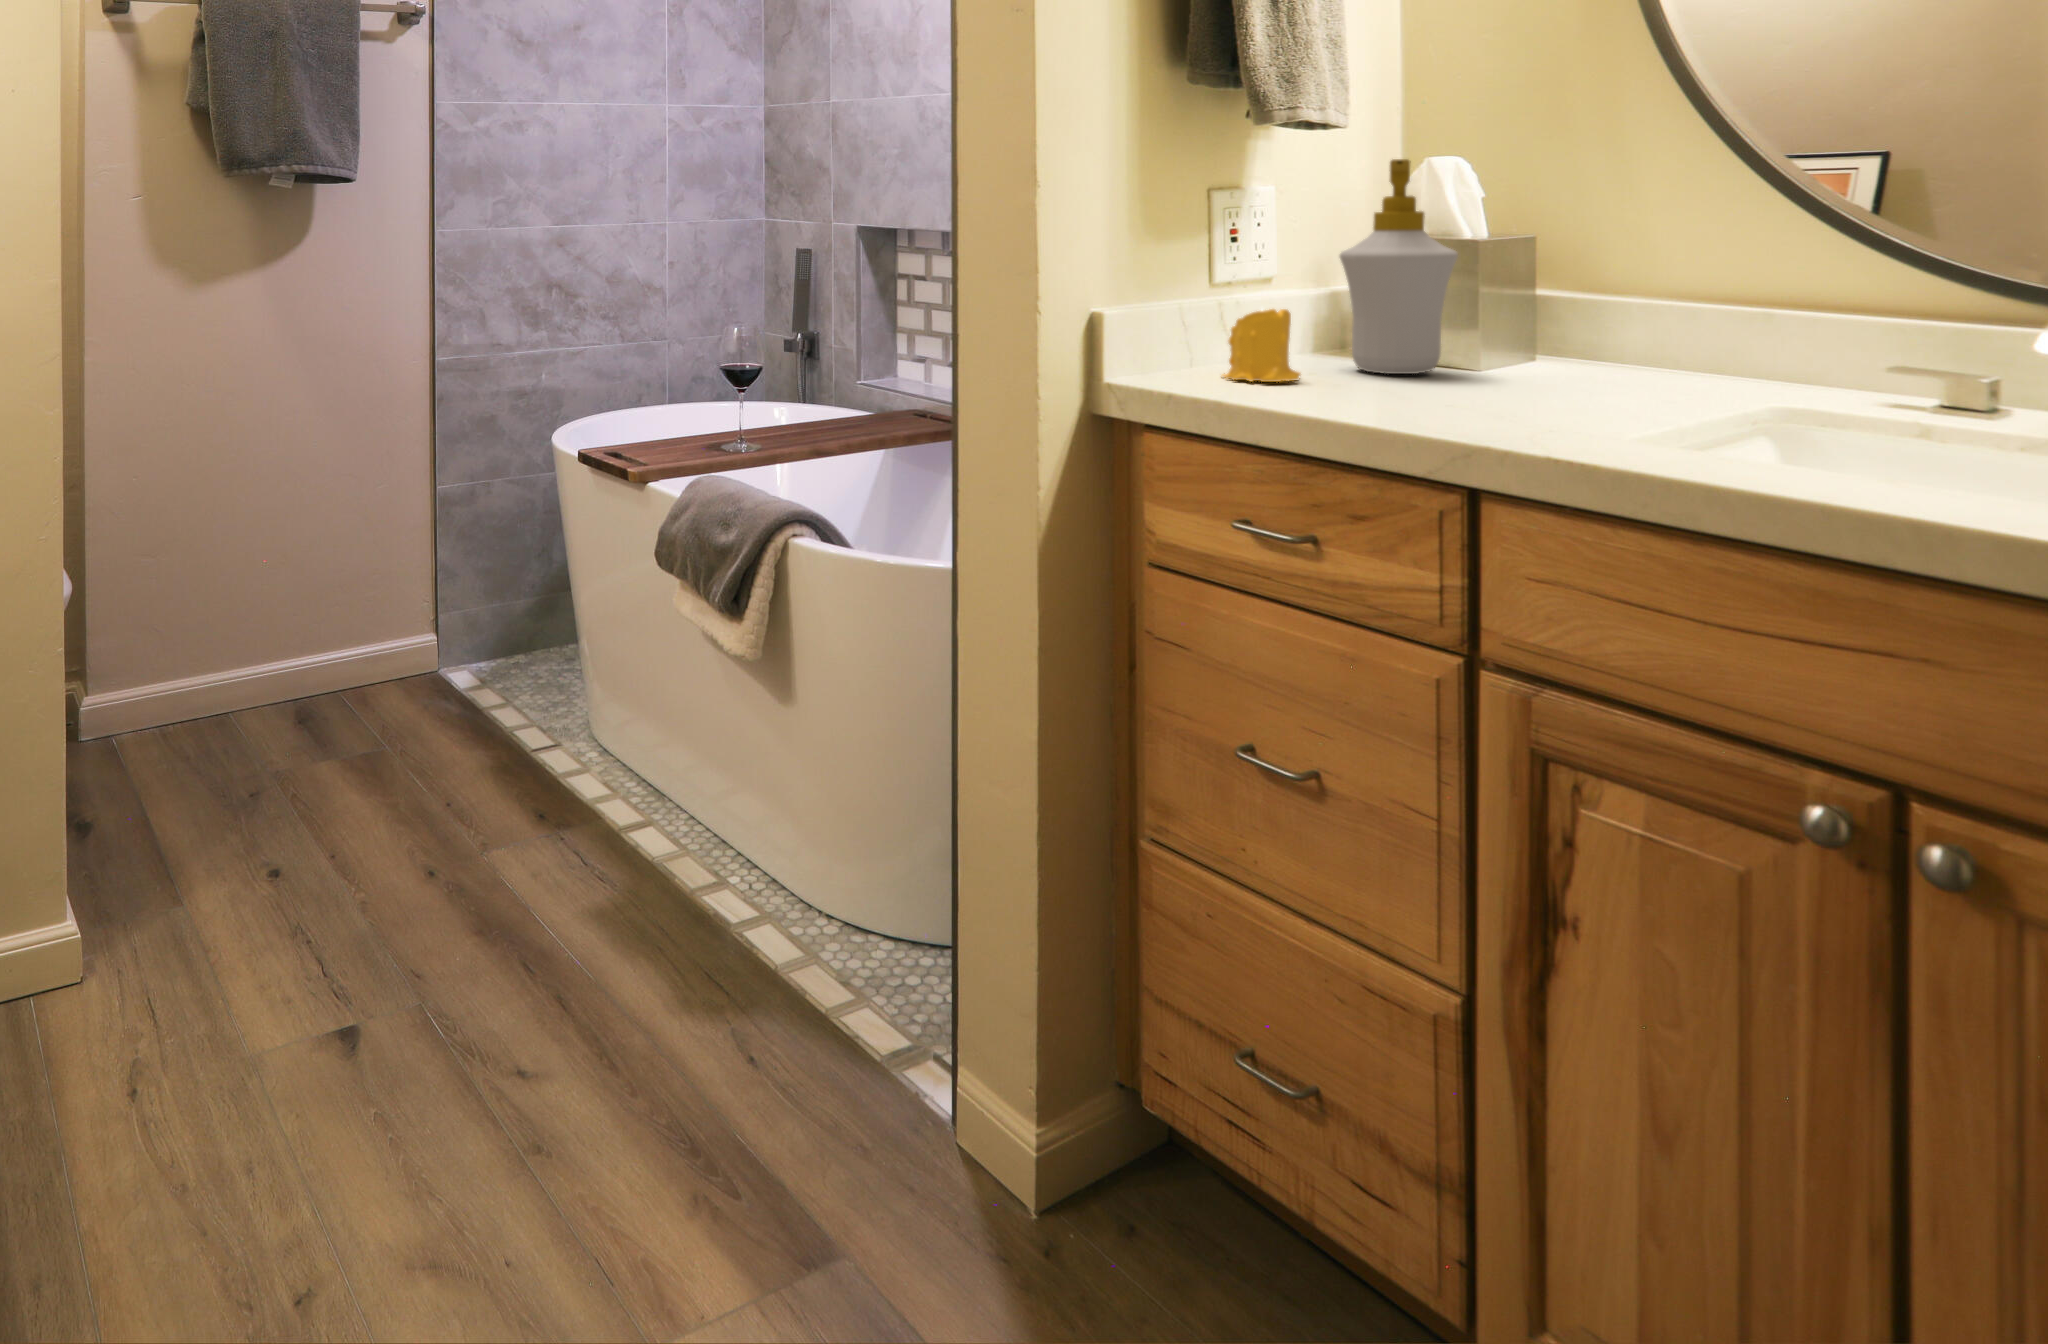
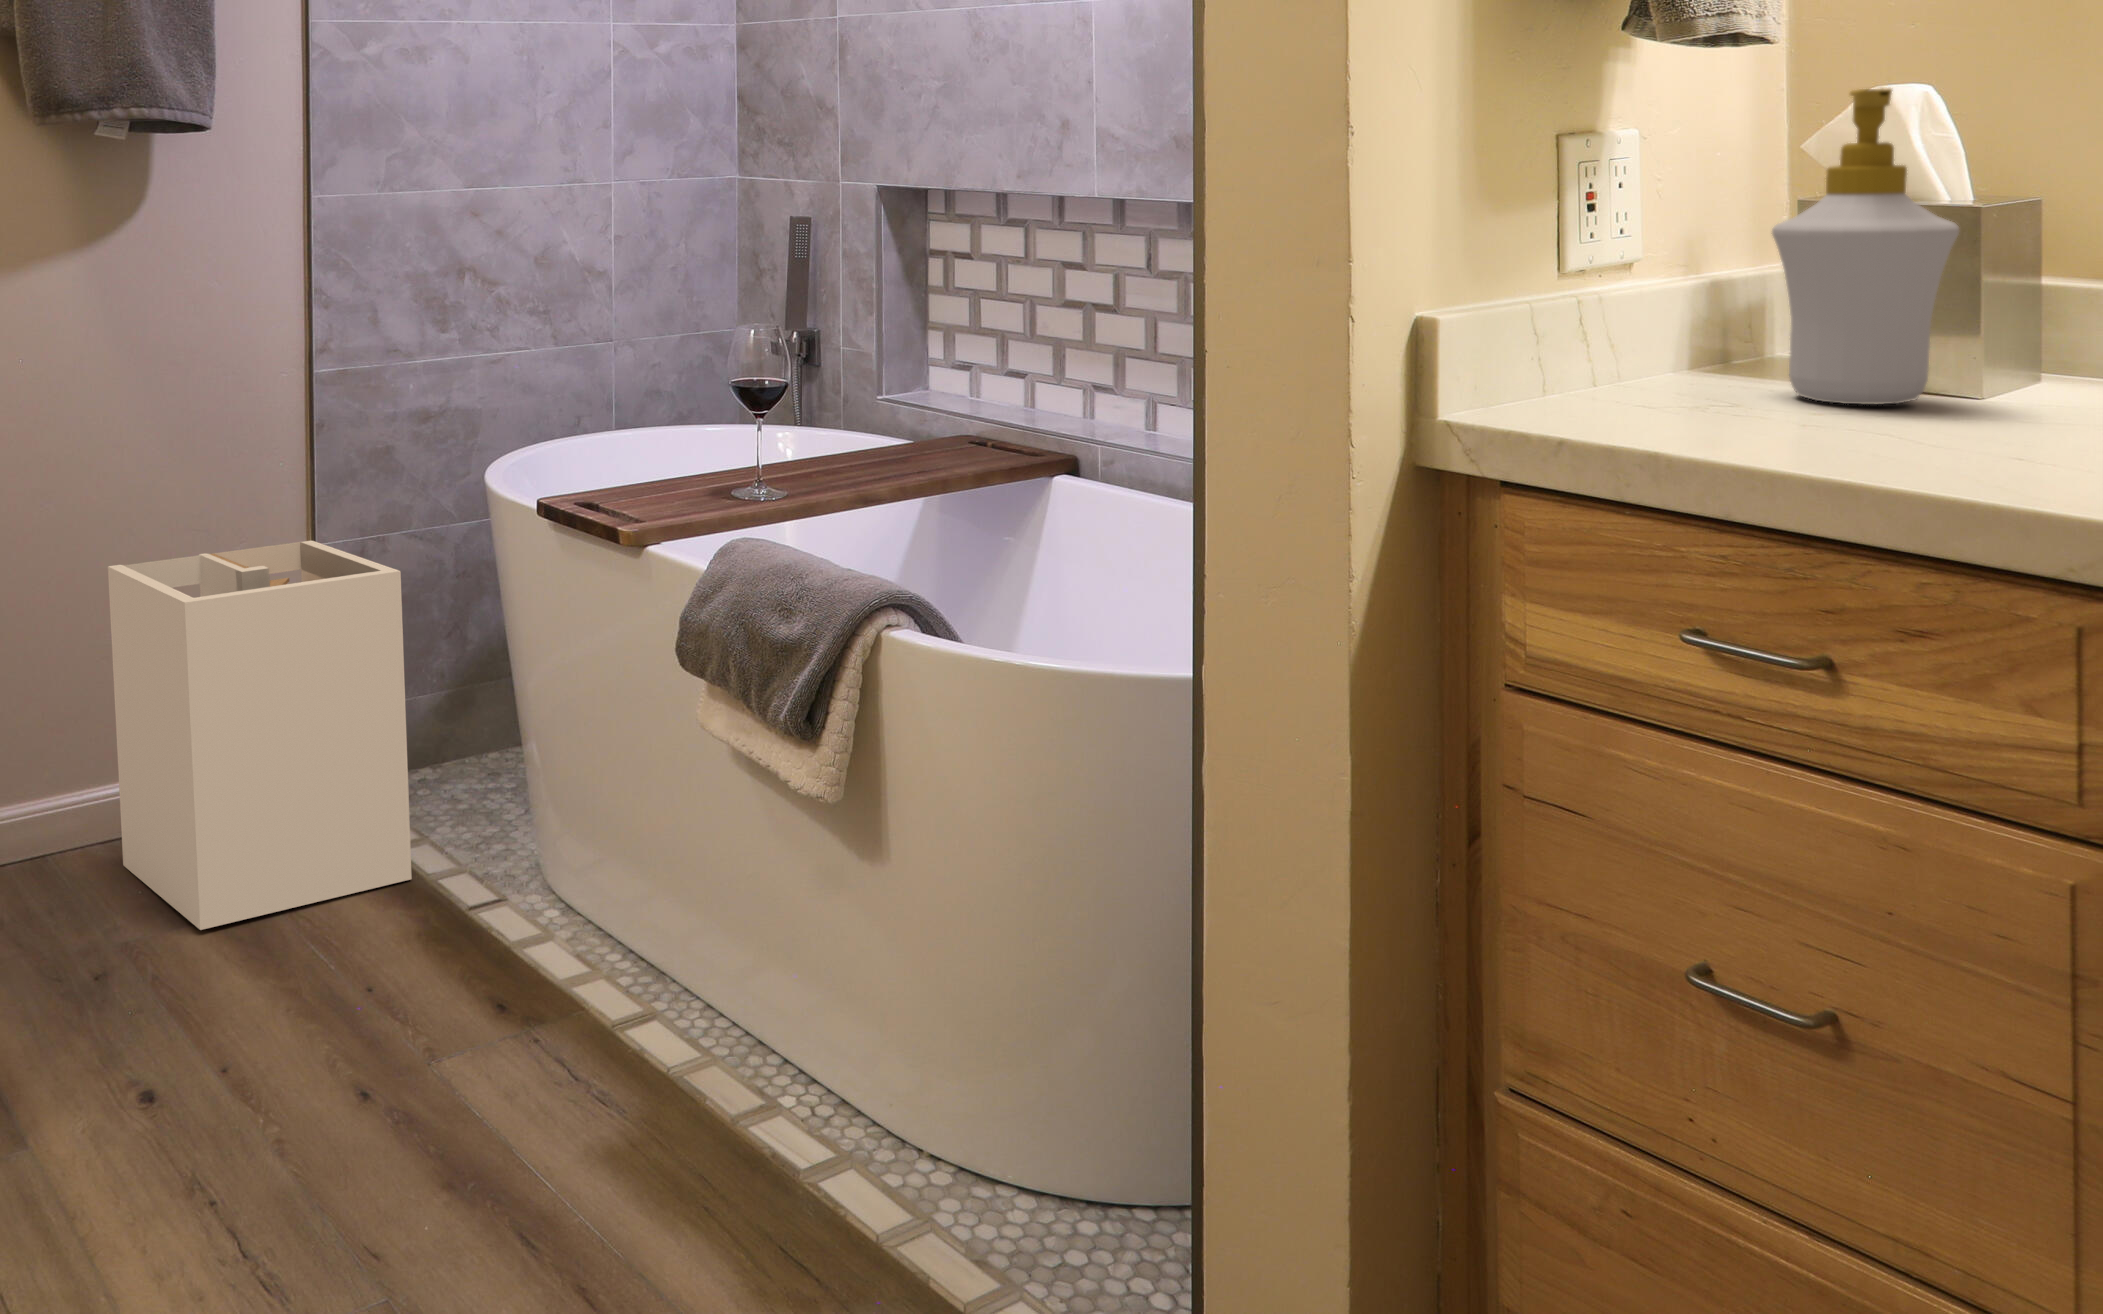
candle: present [1222,309,1300,382] -> none [1619,305,1748,421]
laundry hamper: none [275,482,493,762] -> present [108,540,412,930]

